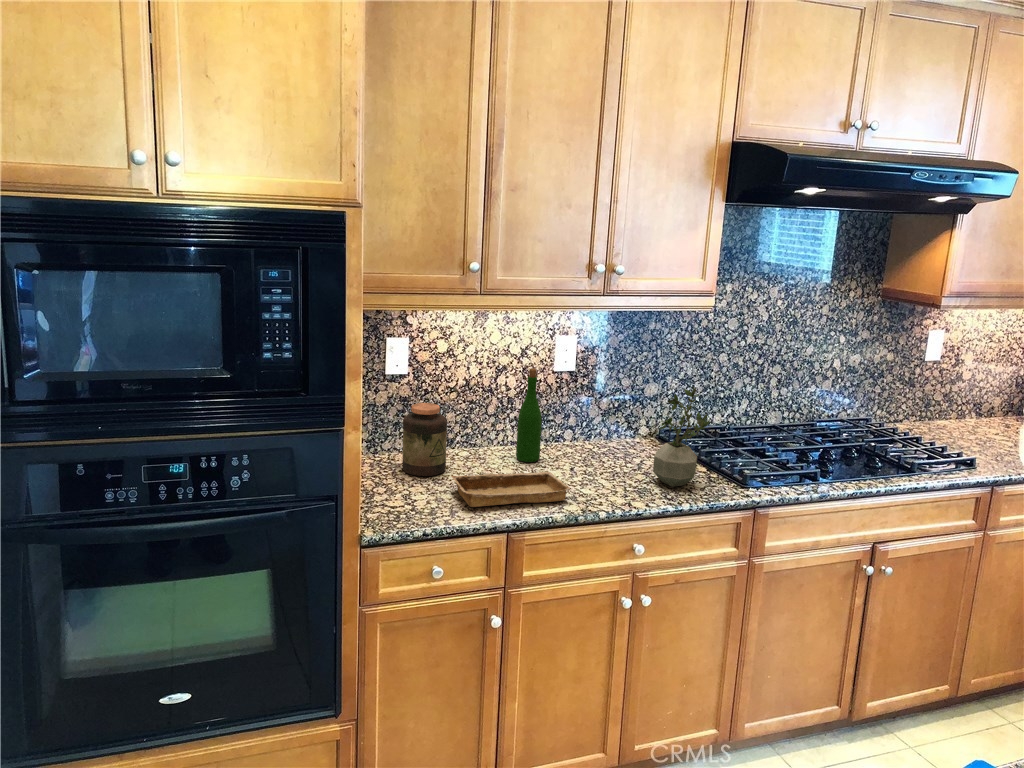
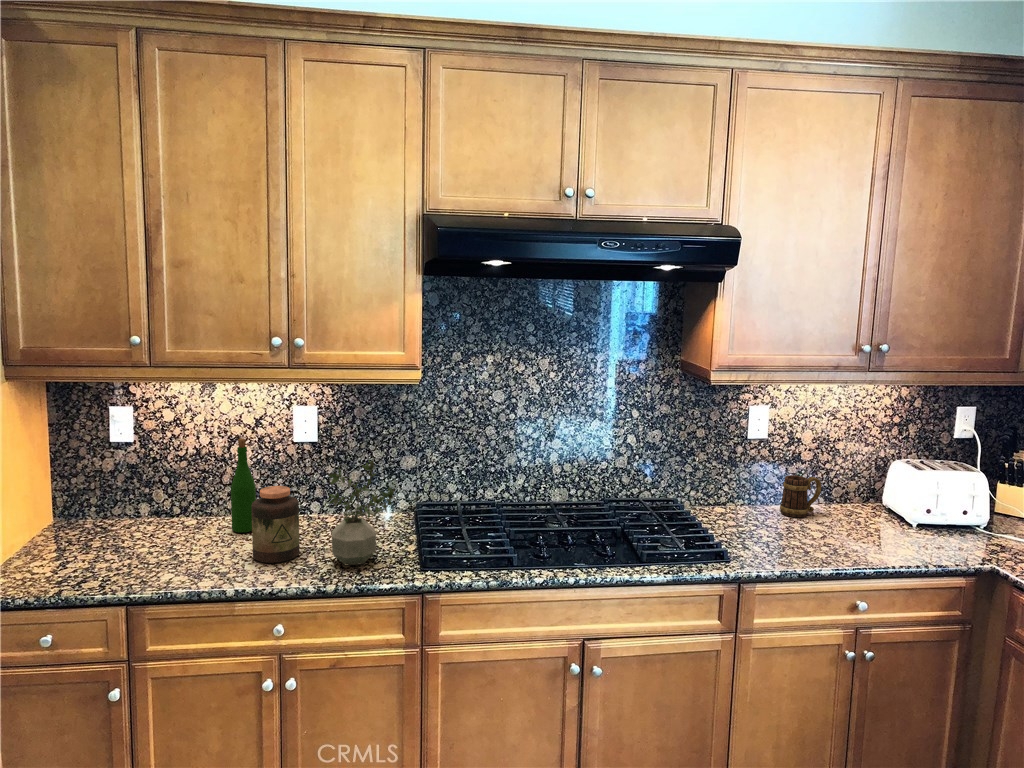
mug: none [952,393,988,430] -> present [780,475,821,517]
jar: present [402,403,447,476] -> present [252,486,300,563]
tray: present [452,472,570,507] -> none [92,543,226,576]

